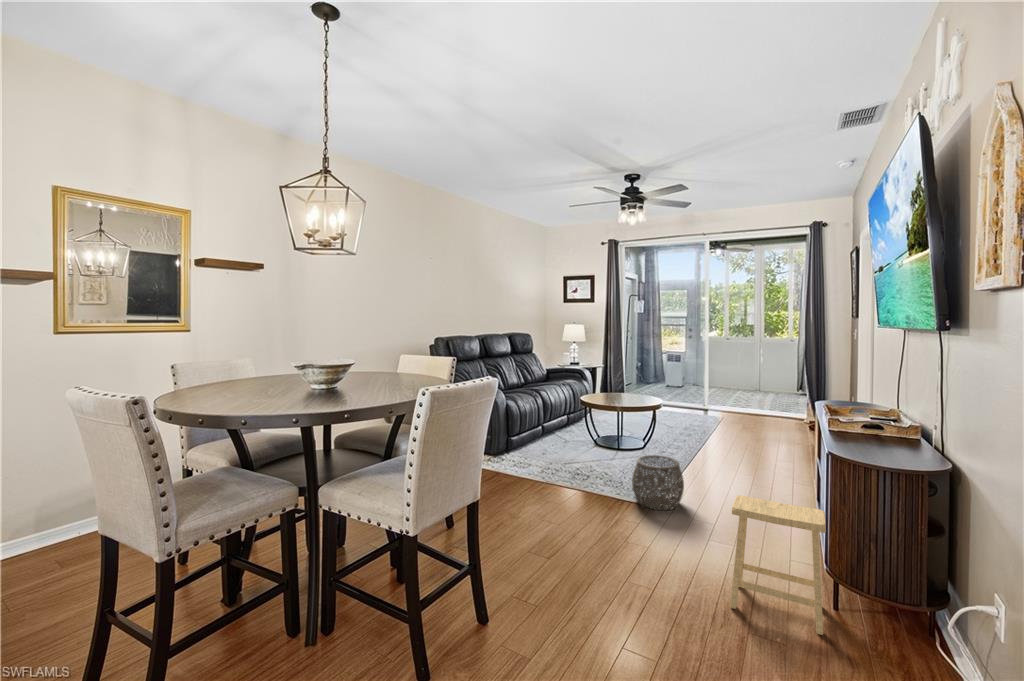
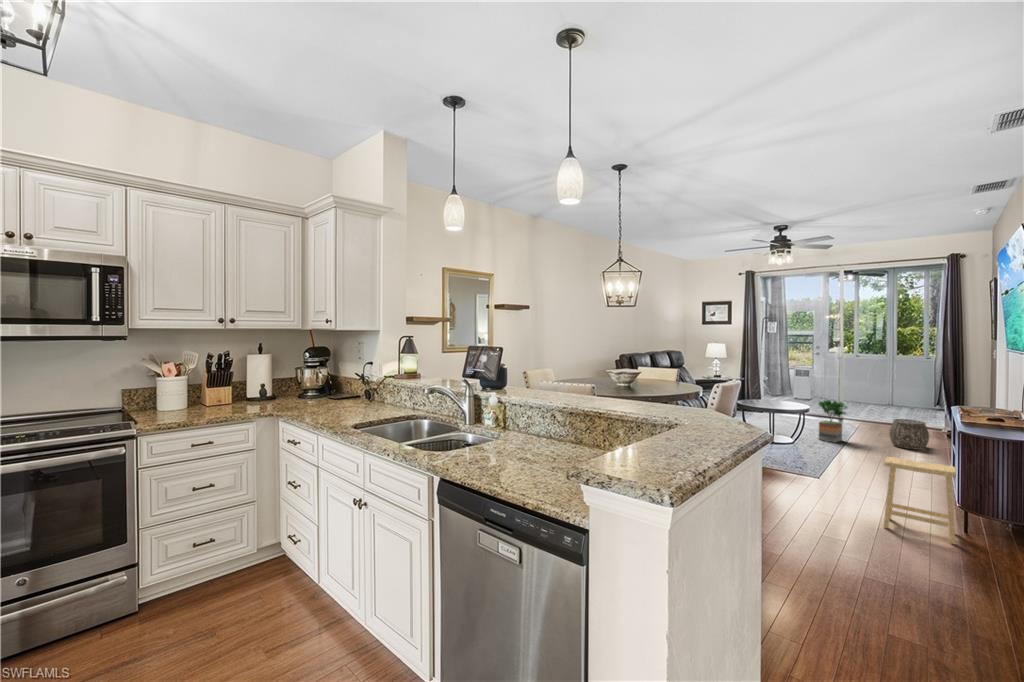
potted tree: none [674,393,709,446] -> present [818,400,847,443]
woven basket: present [632,455,684,510] -> present [889,419,929,450]

